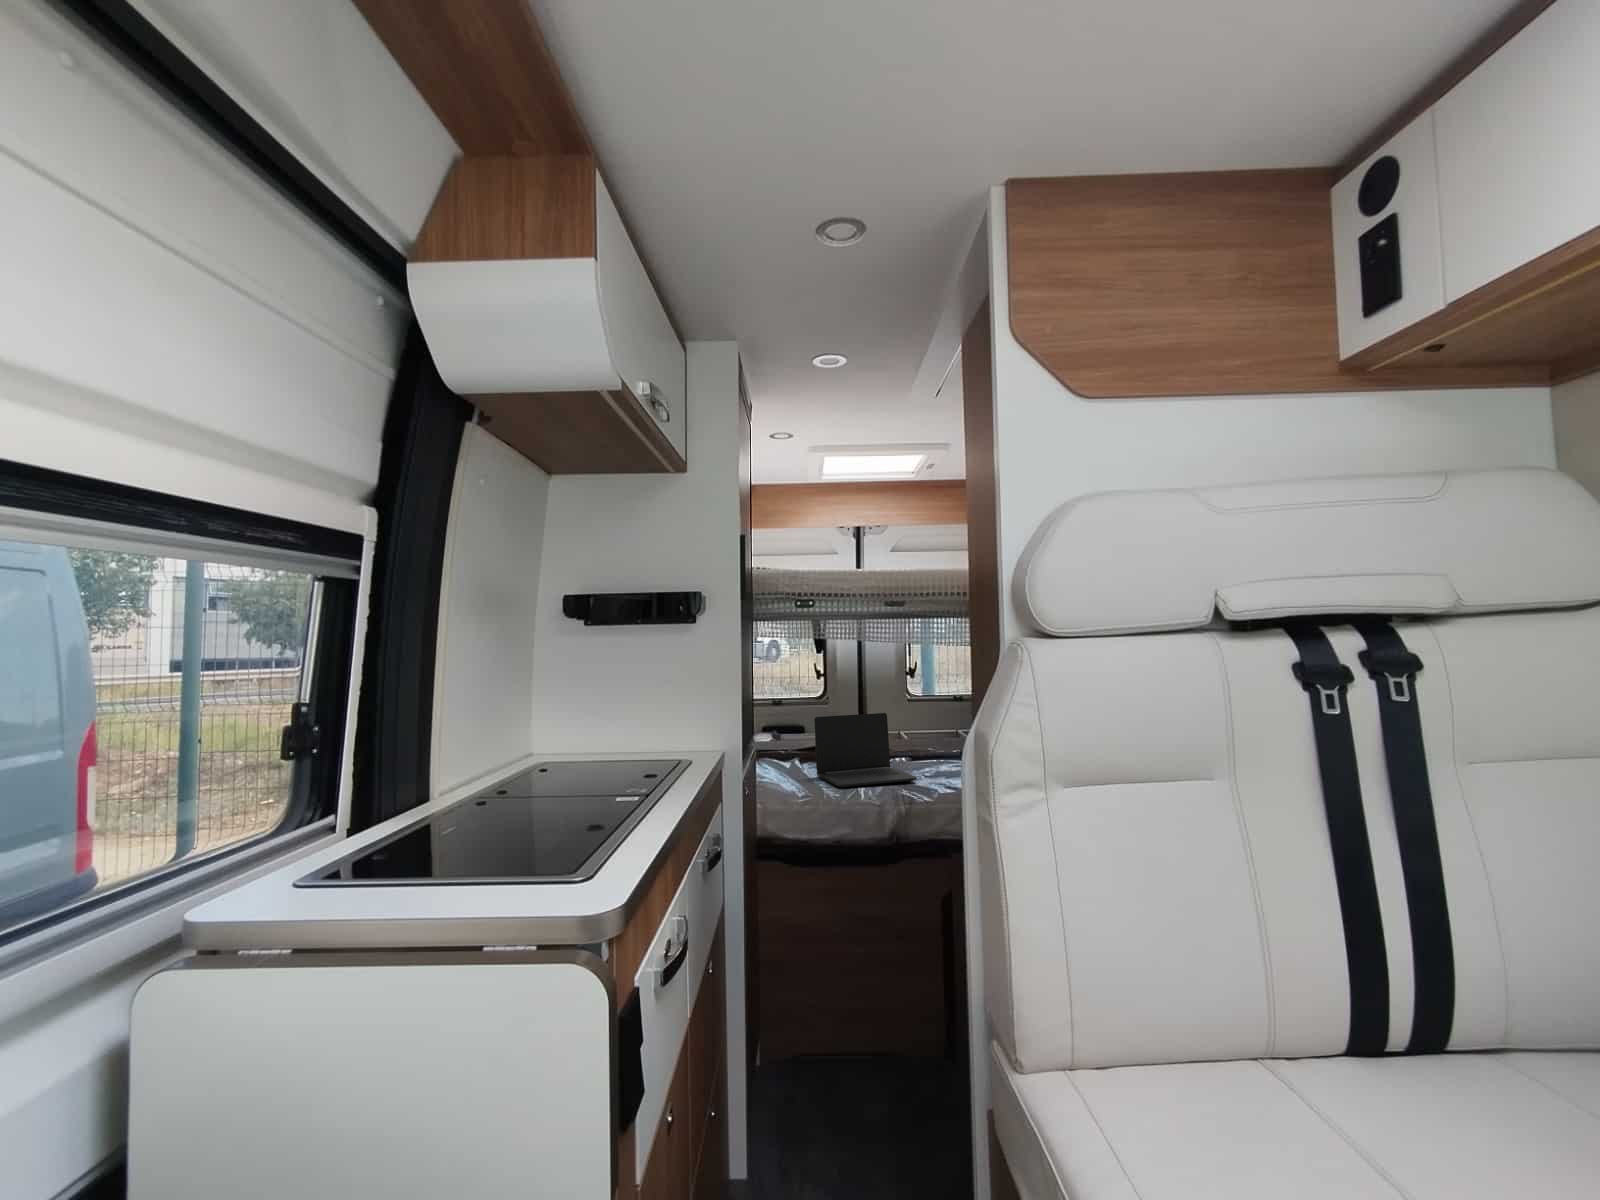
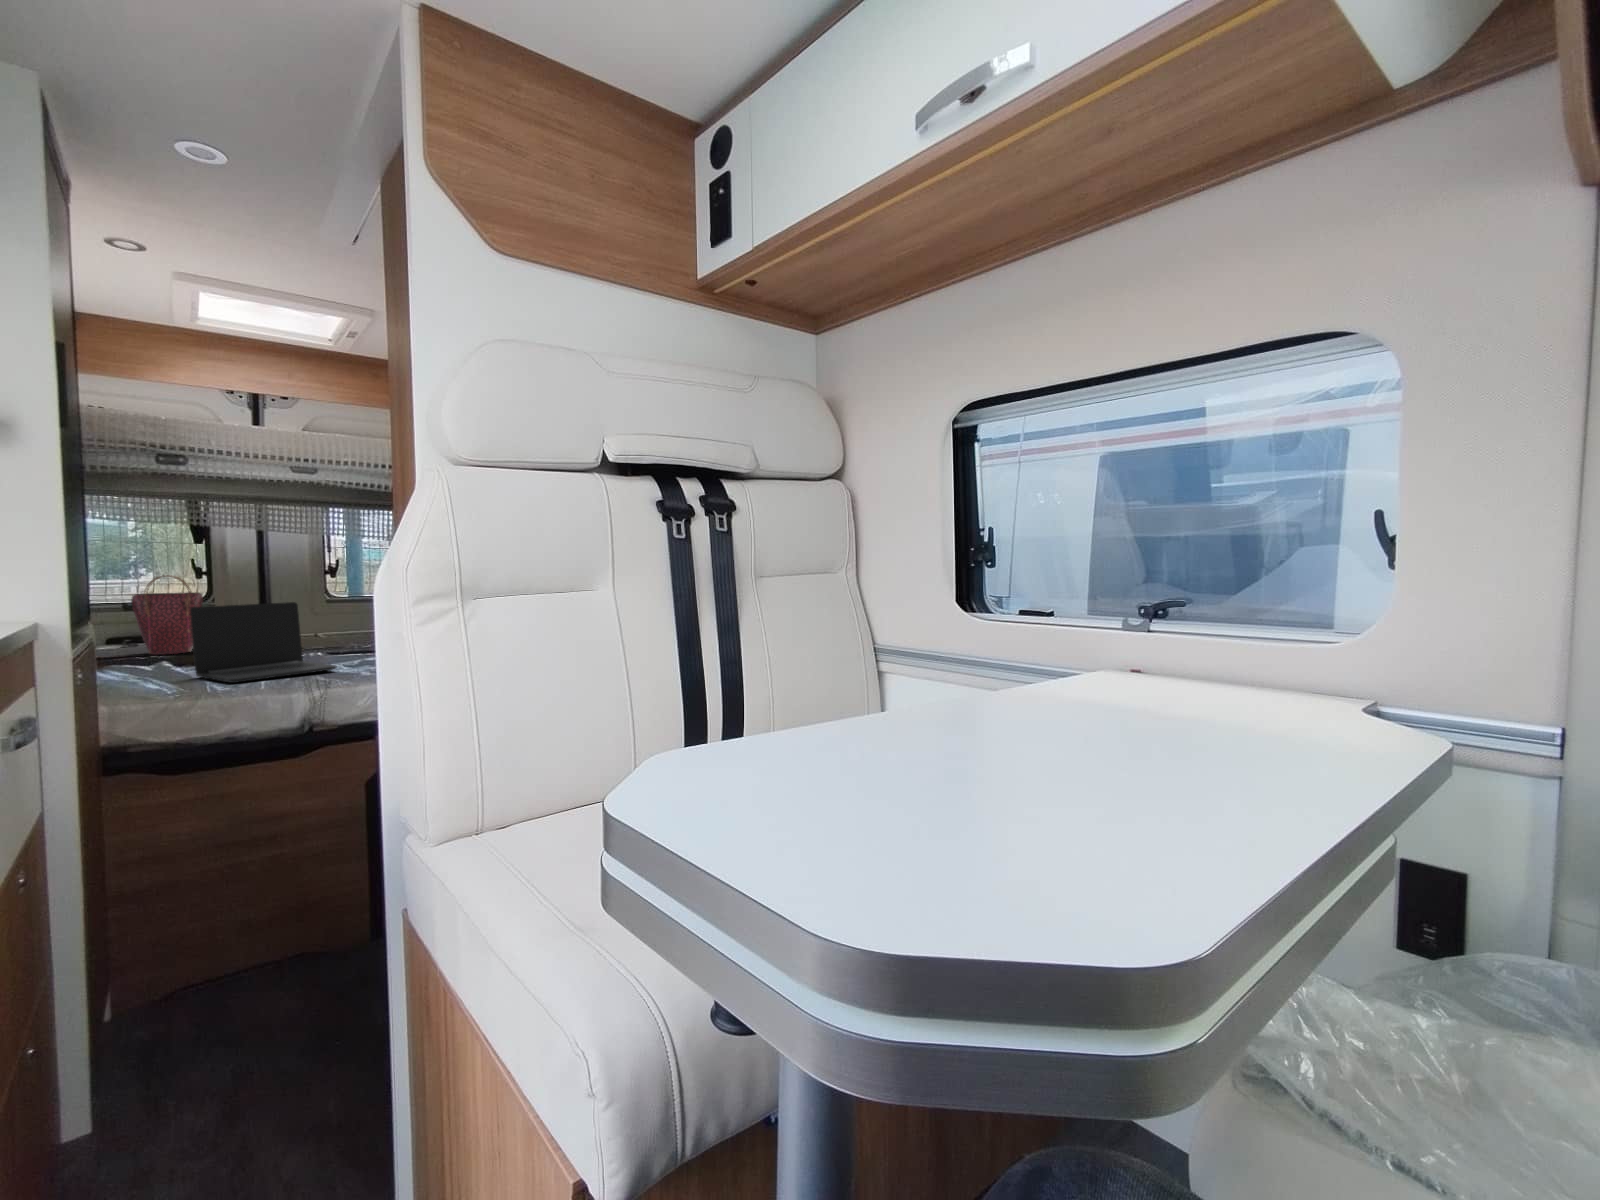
handbag: none [778,680,821,745] -> present [131,575,203,655]

